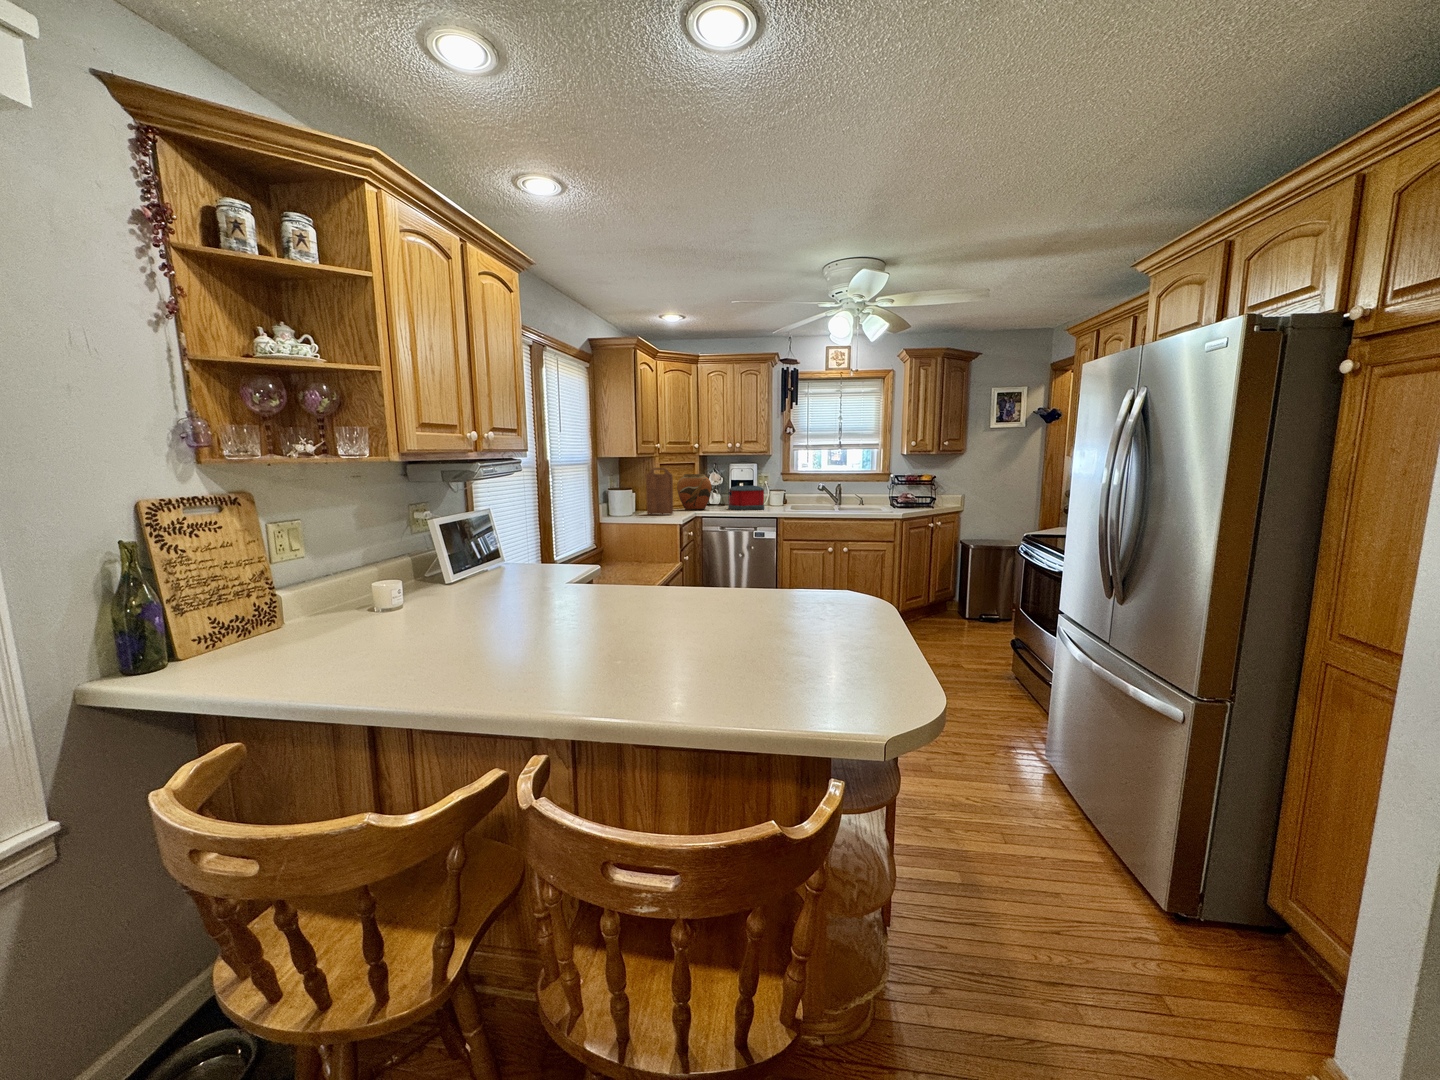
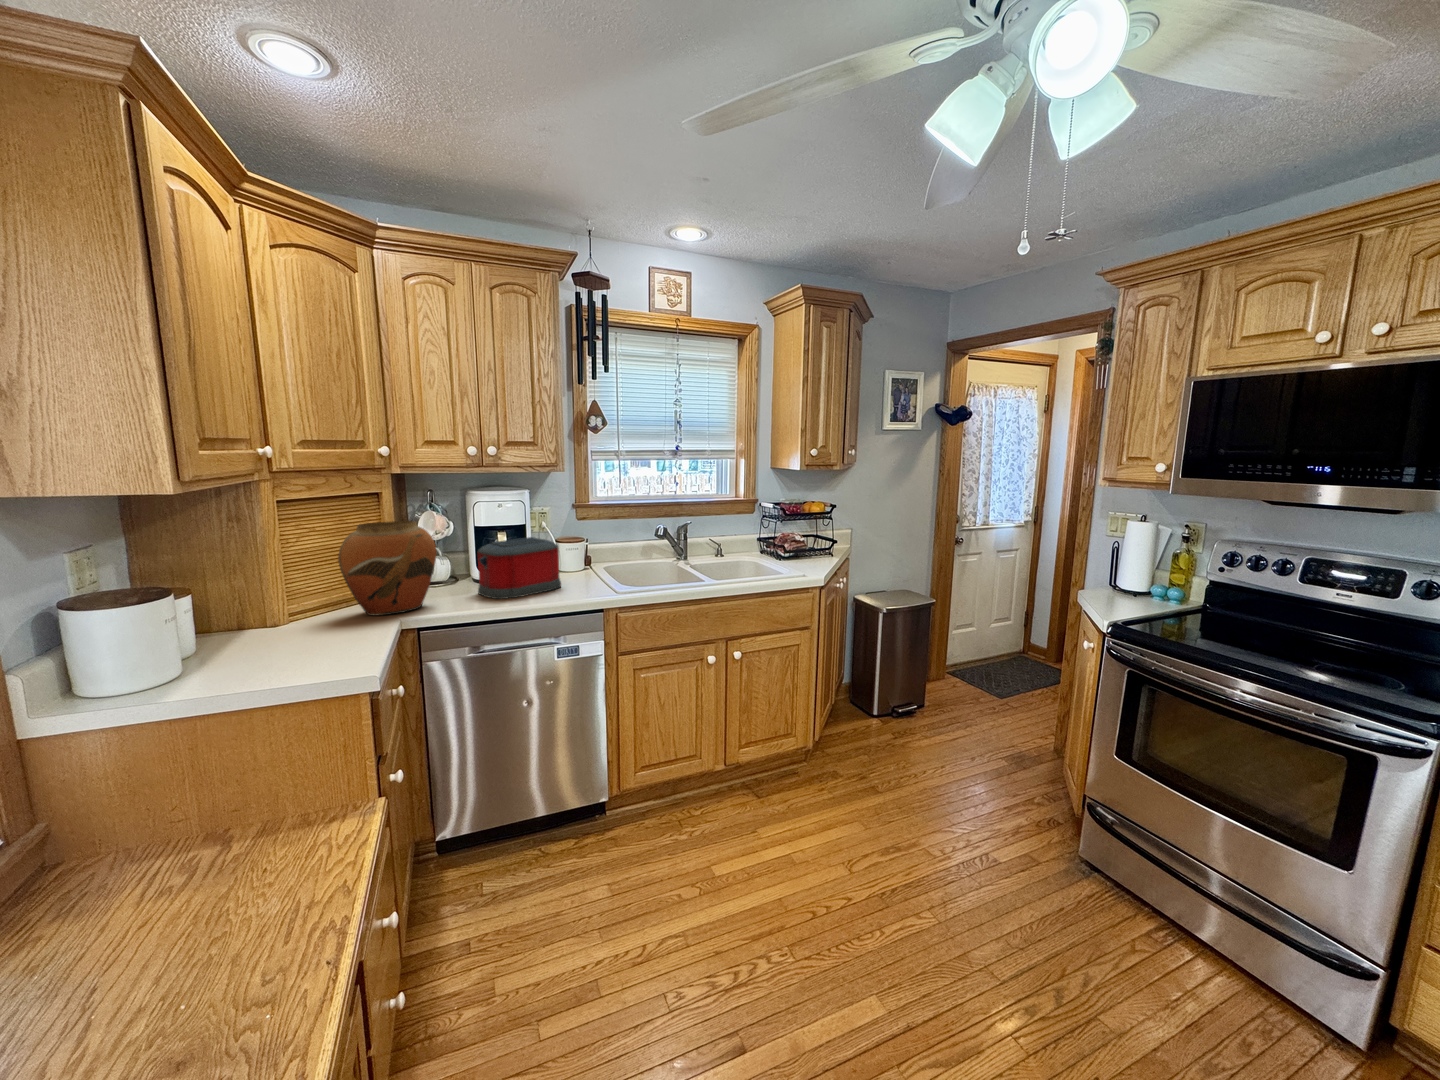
cutting board: present [646,468,673,515] -> none [223,526,343,679]

